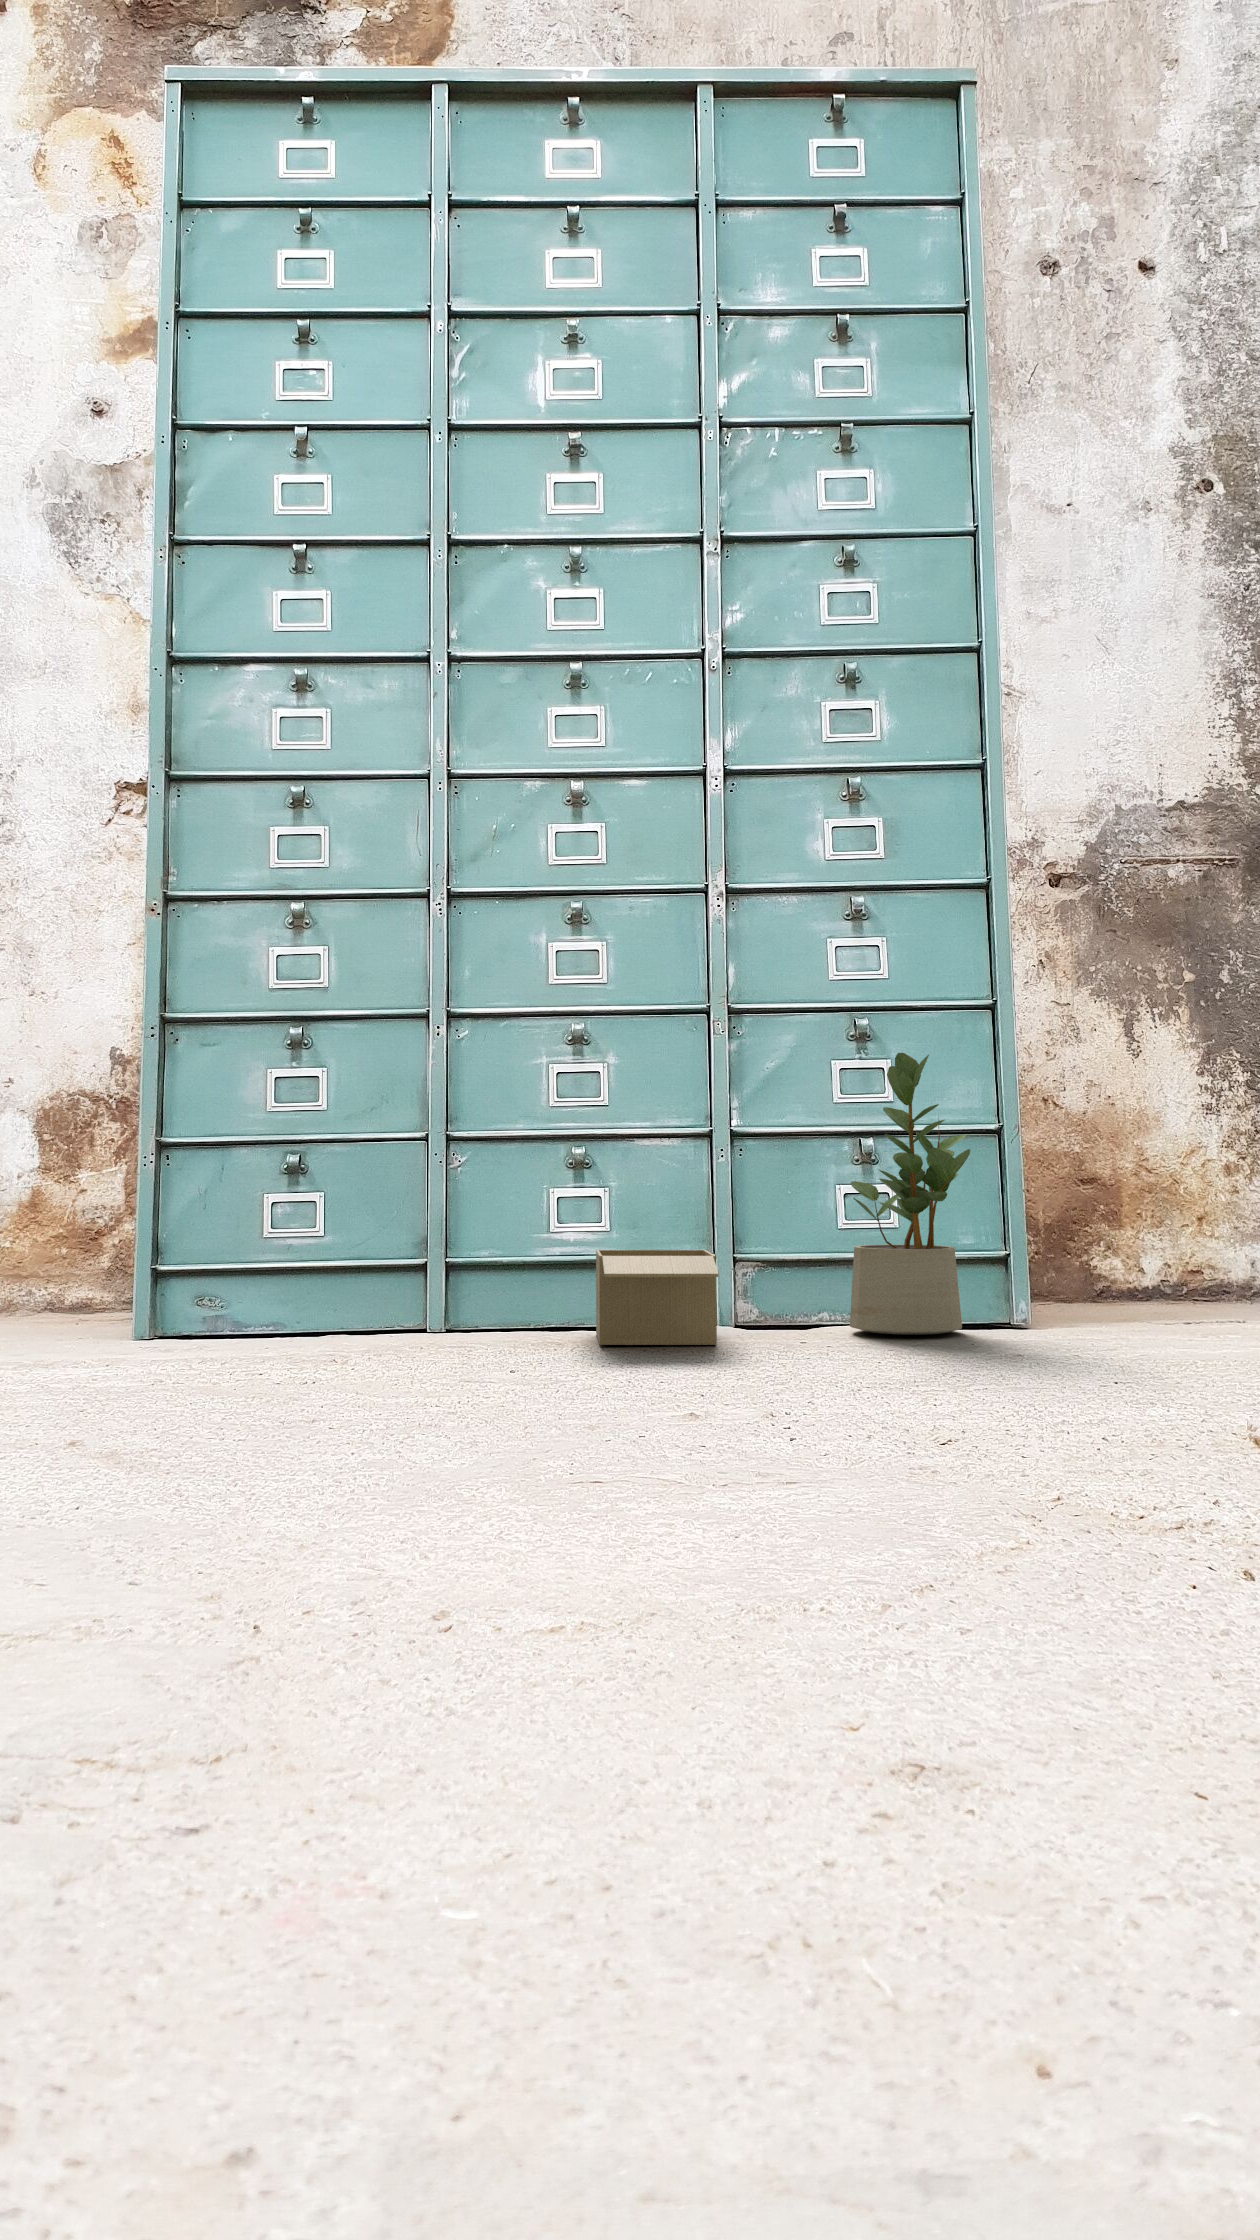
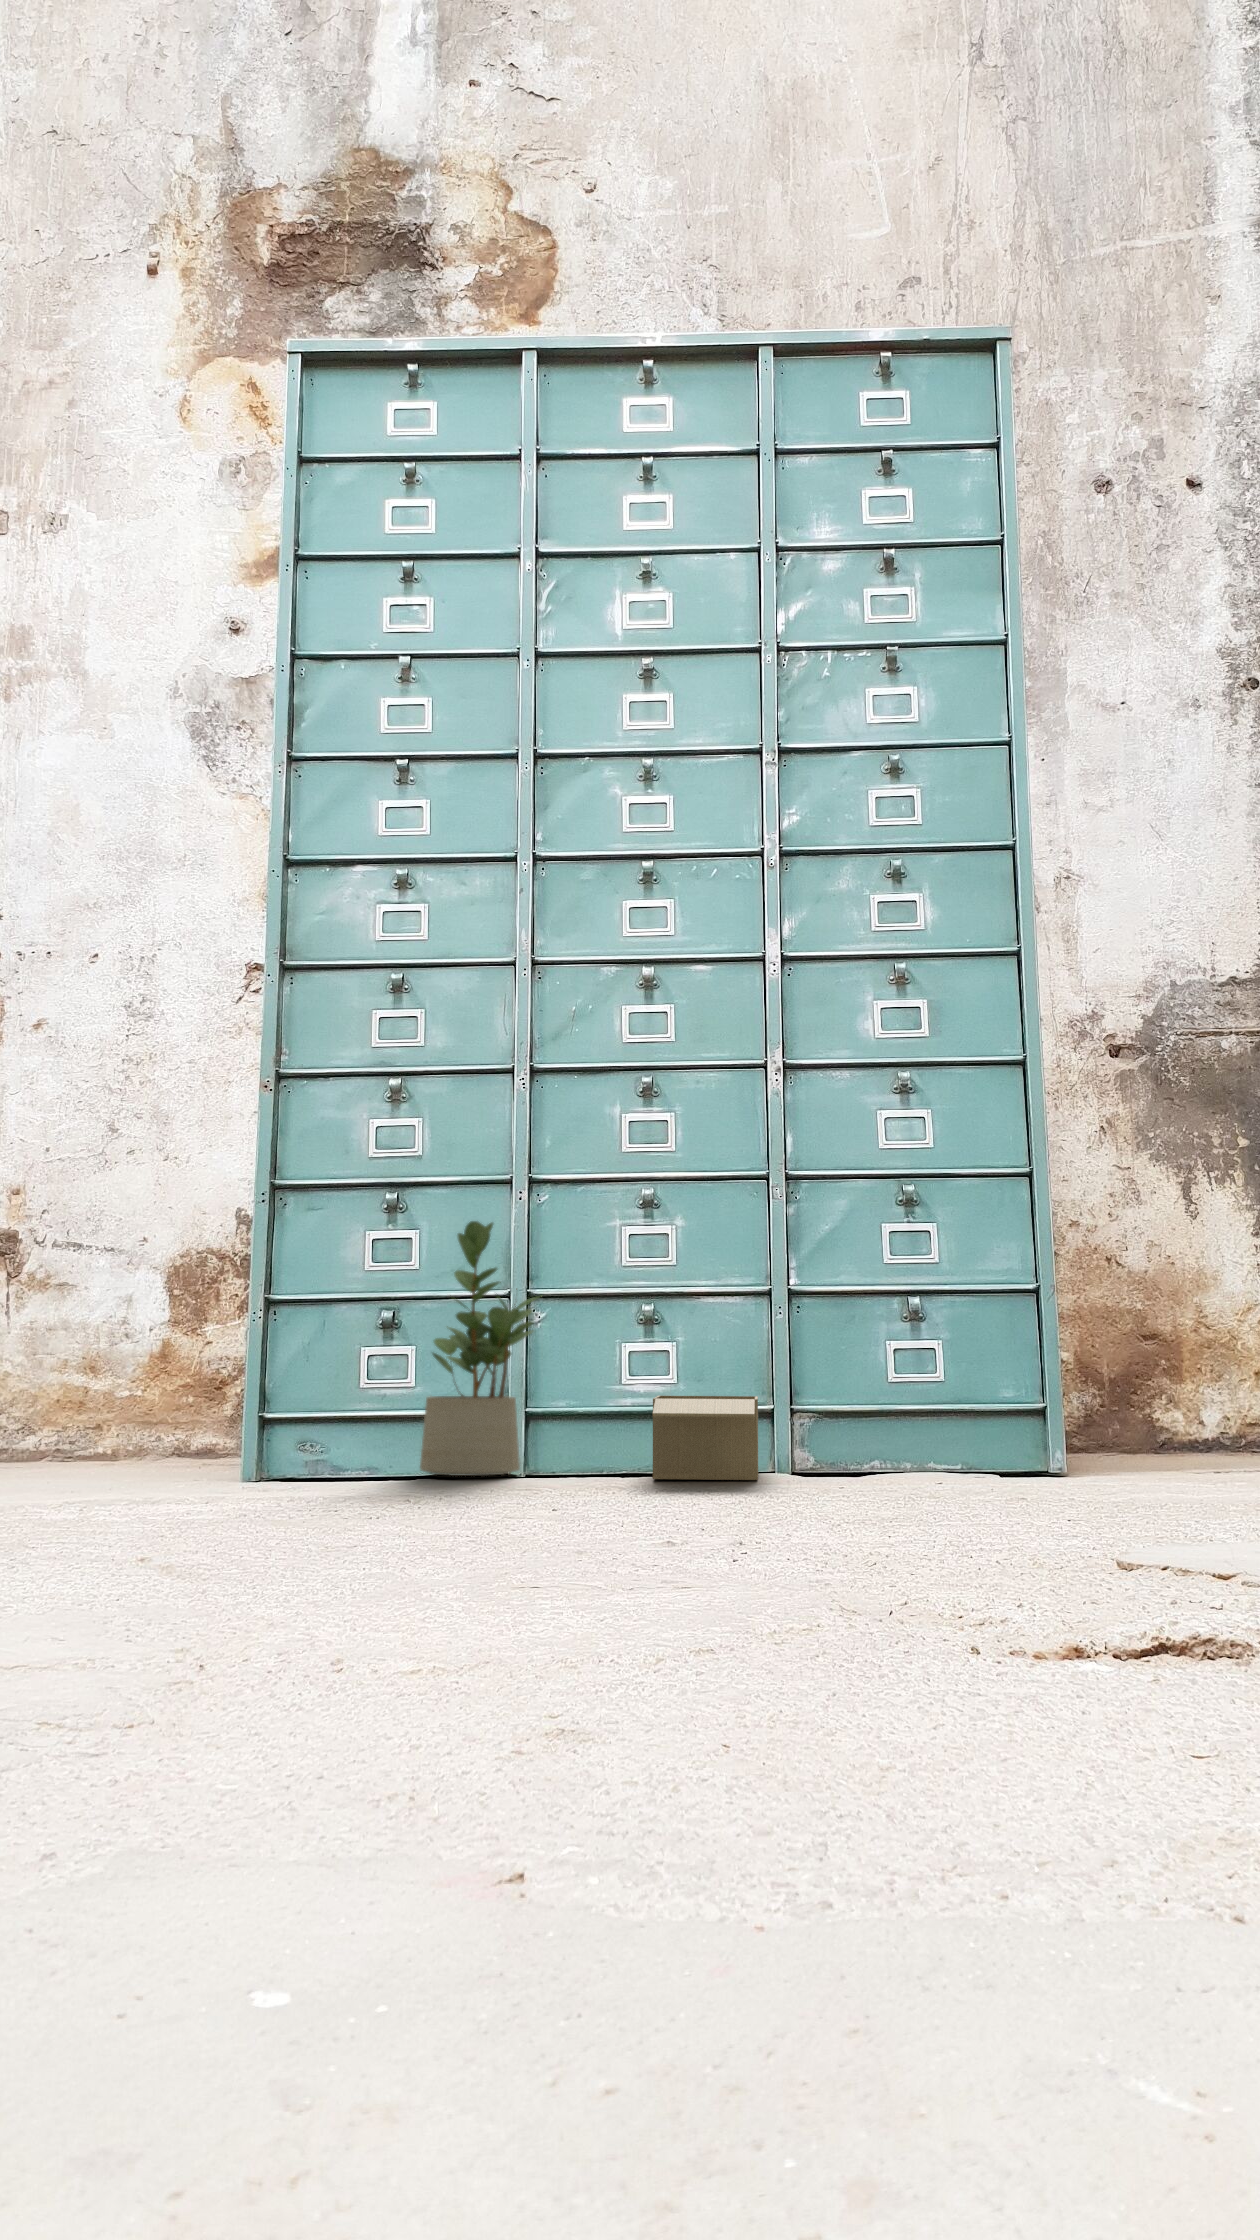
potted plant: present [850,1053,970,1335] -> present [420,1221,542,1476]

